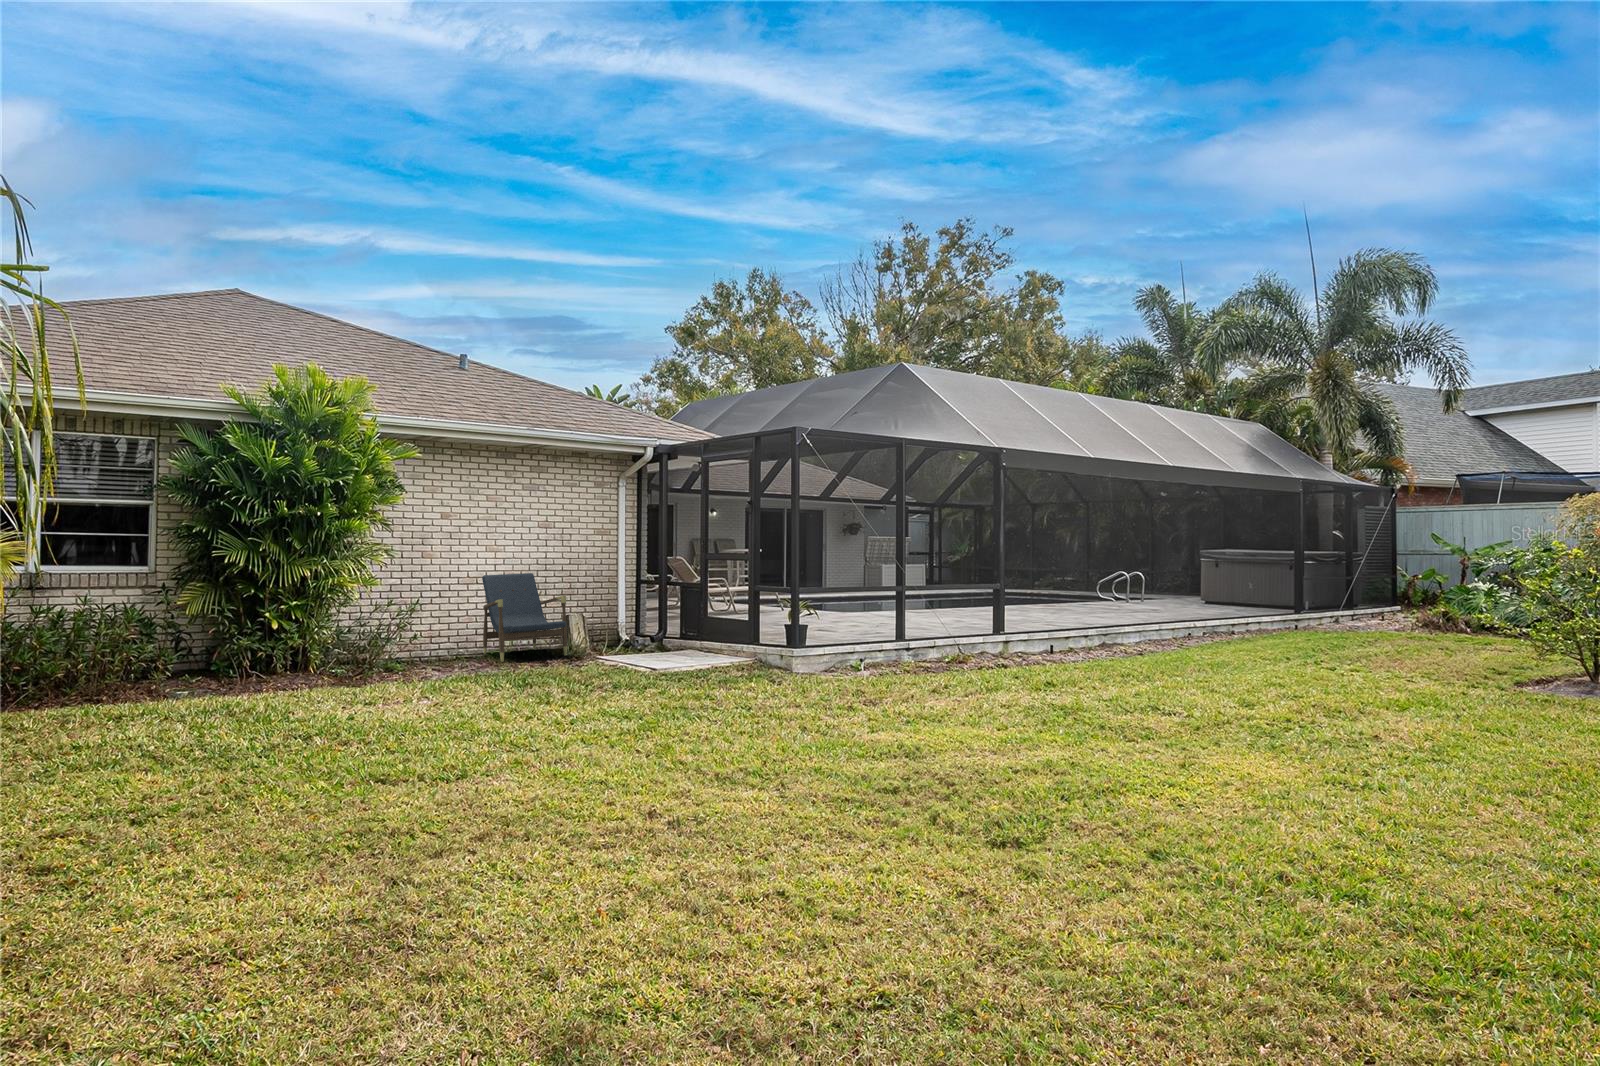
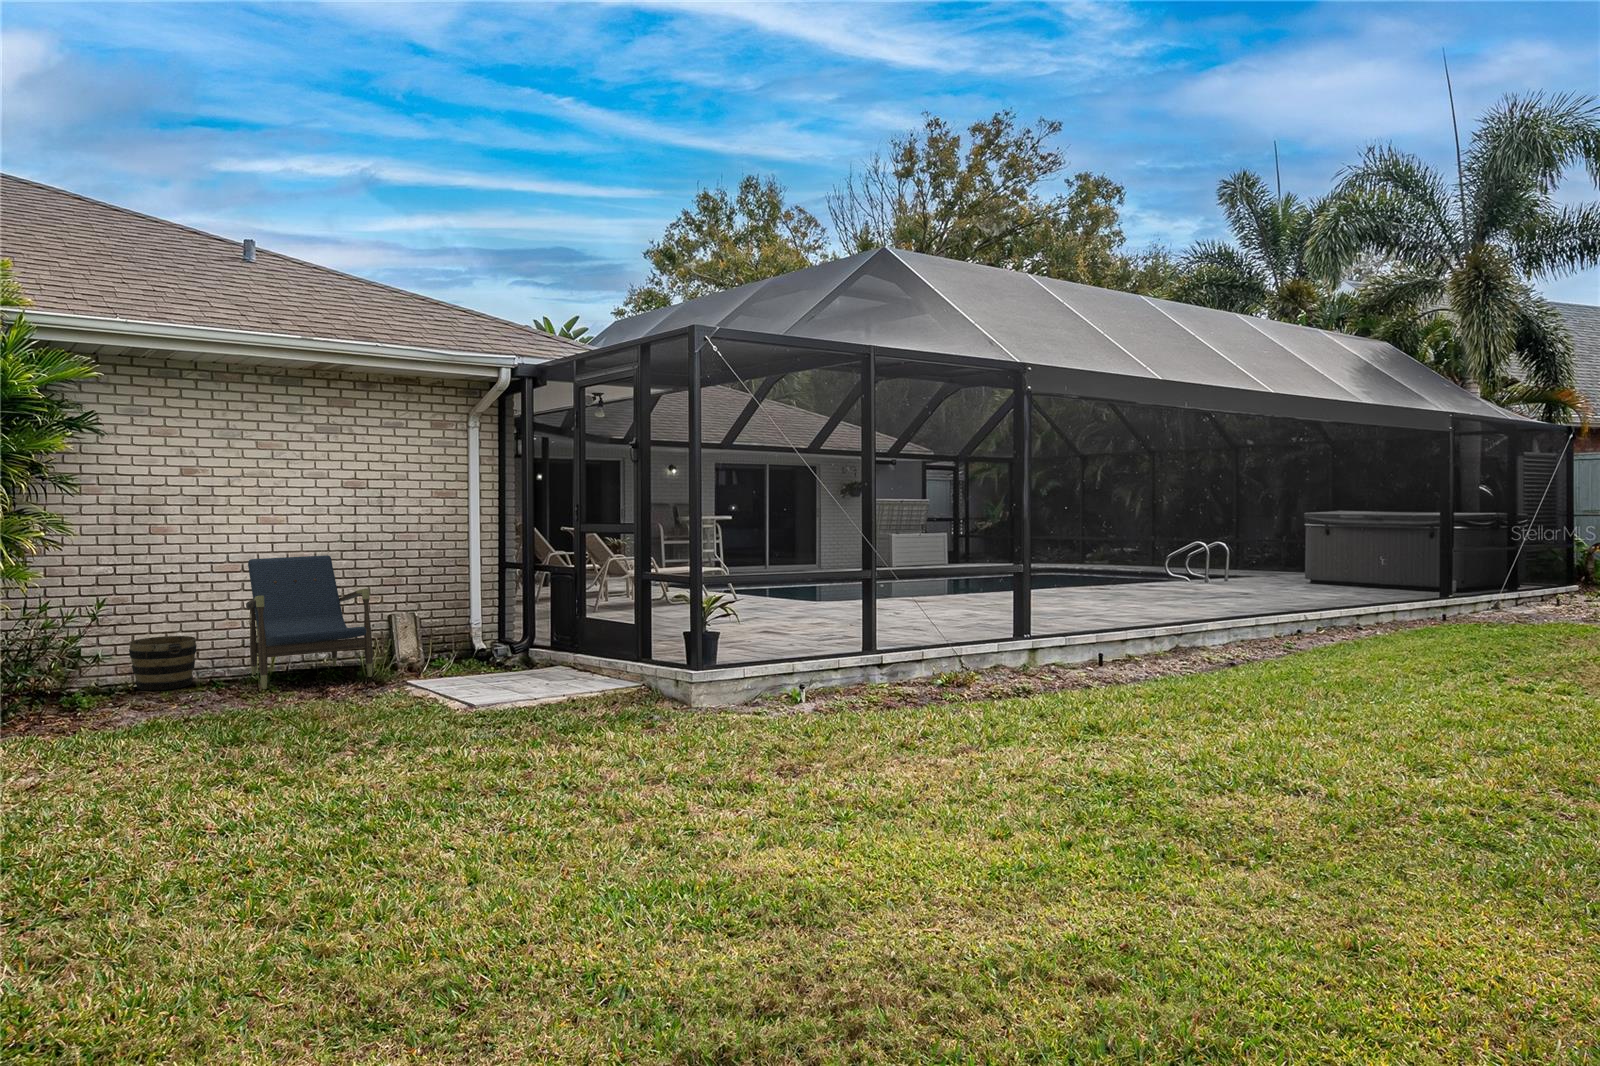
bucket: none [412,626,454,662] -> present [129,636,197,690]

